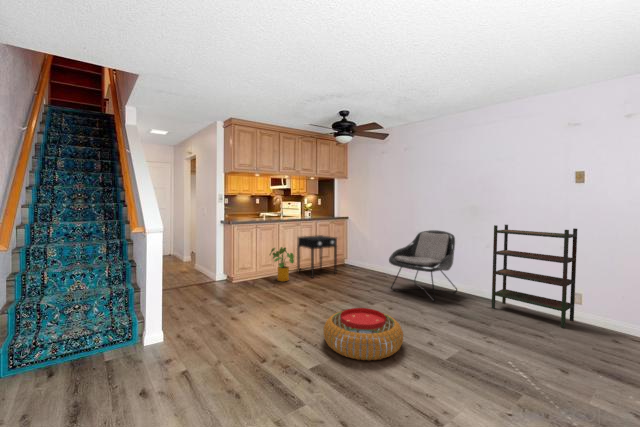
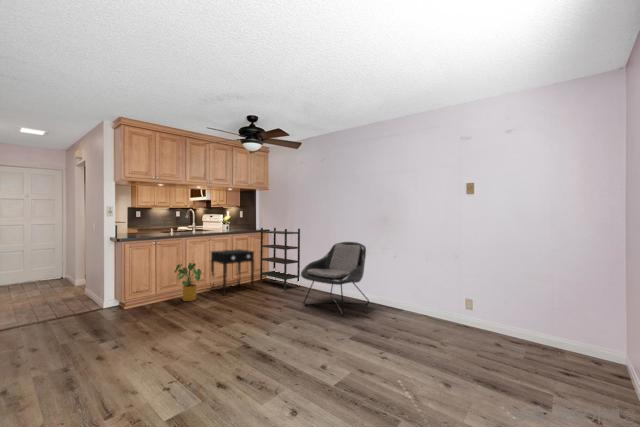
bookshelf: present [492,225,577,328] -> present [260,228,300,290]
pouf: present [324,308,403,361] -> none [195,331,290,397]

